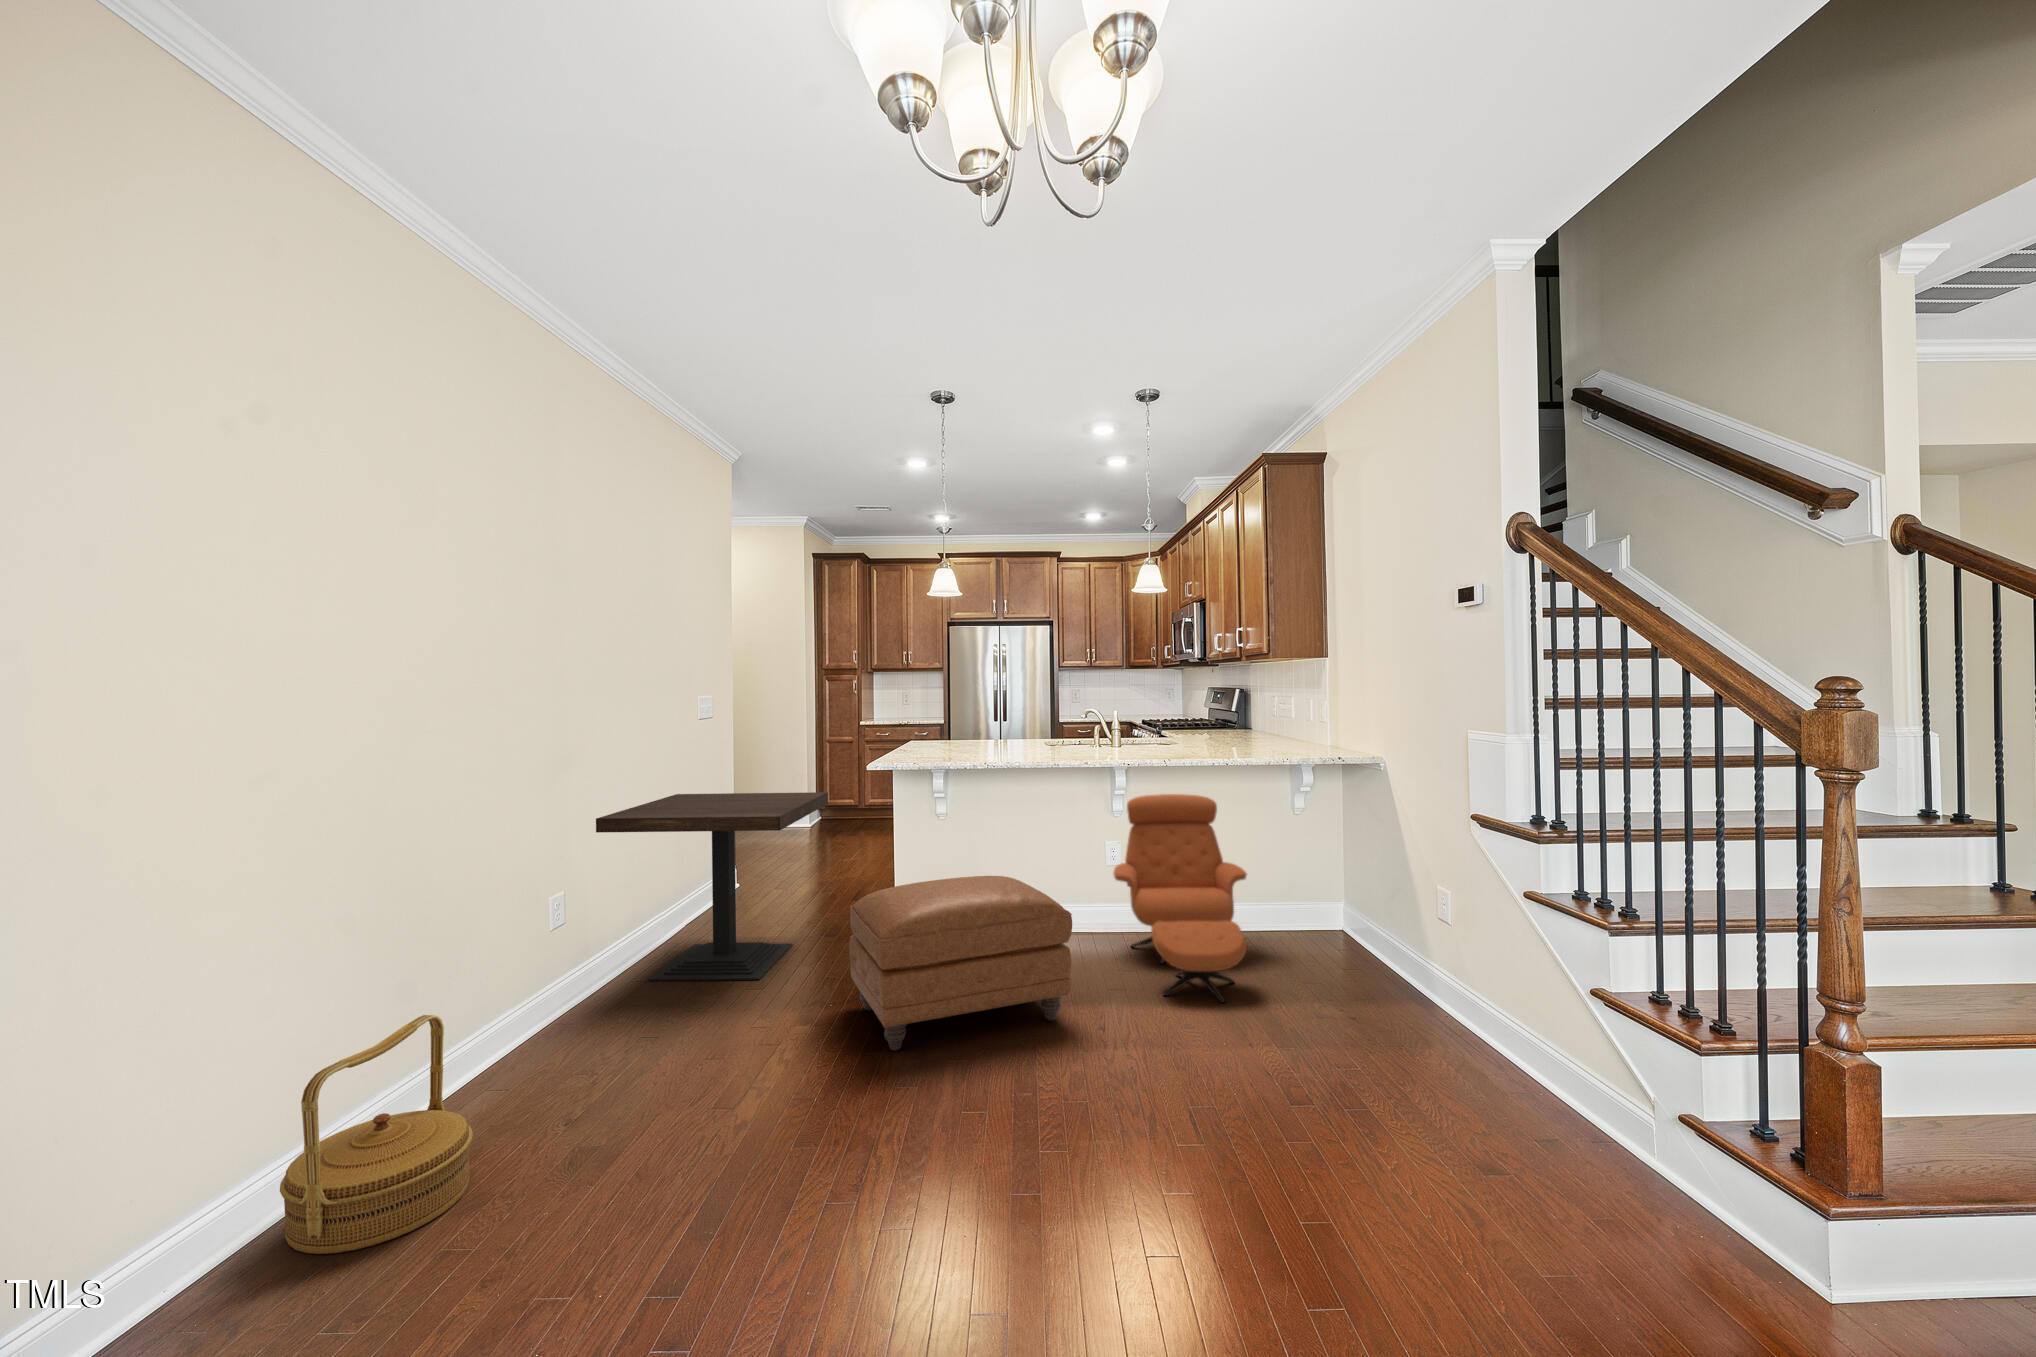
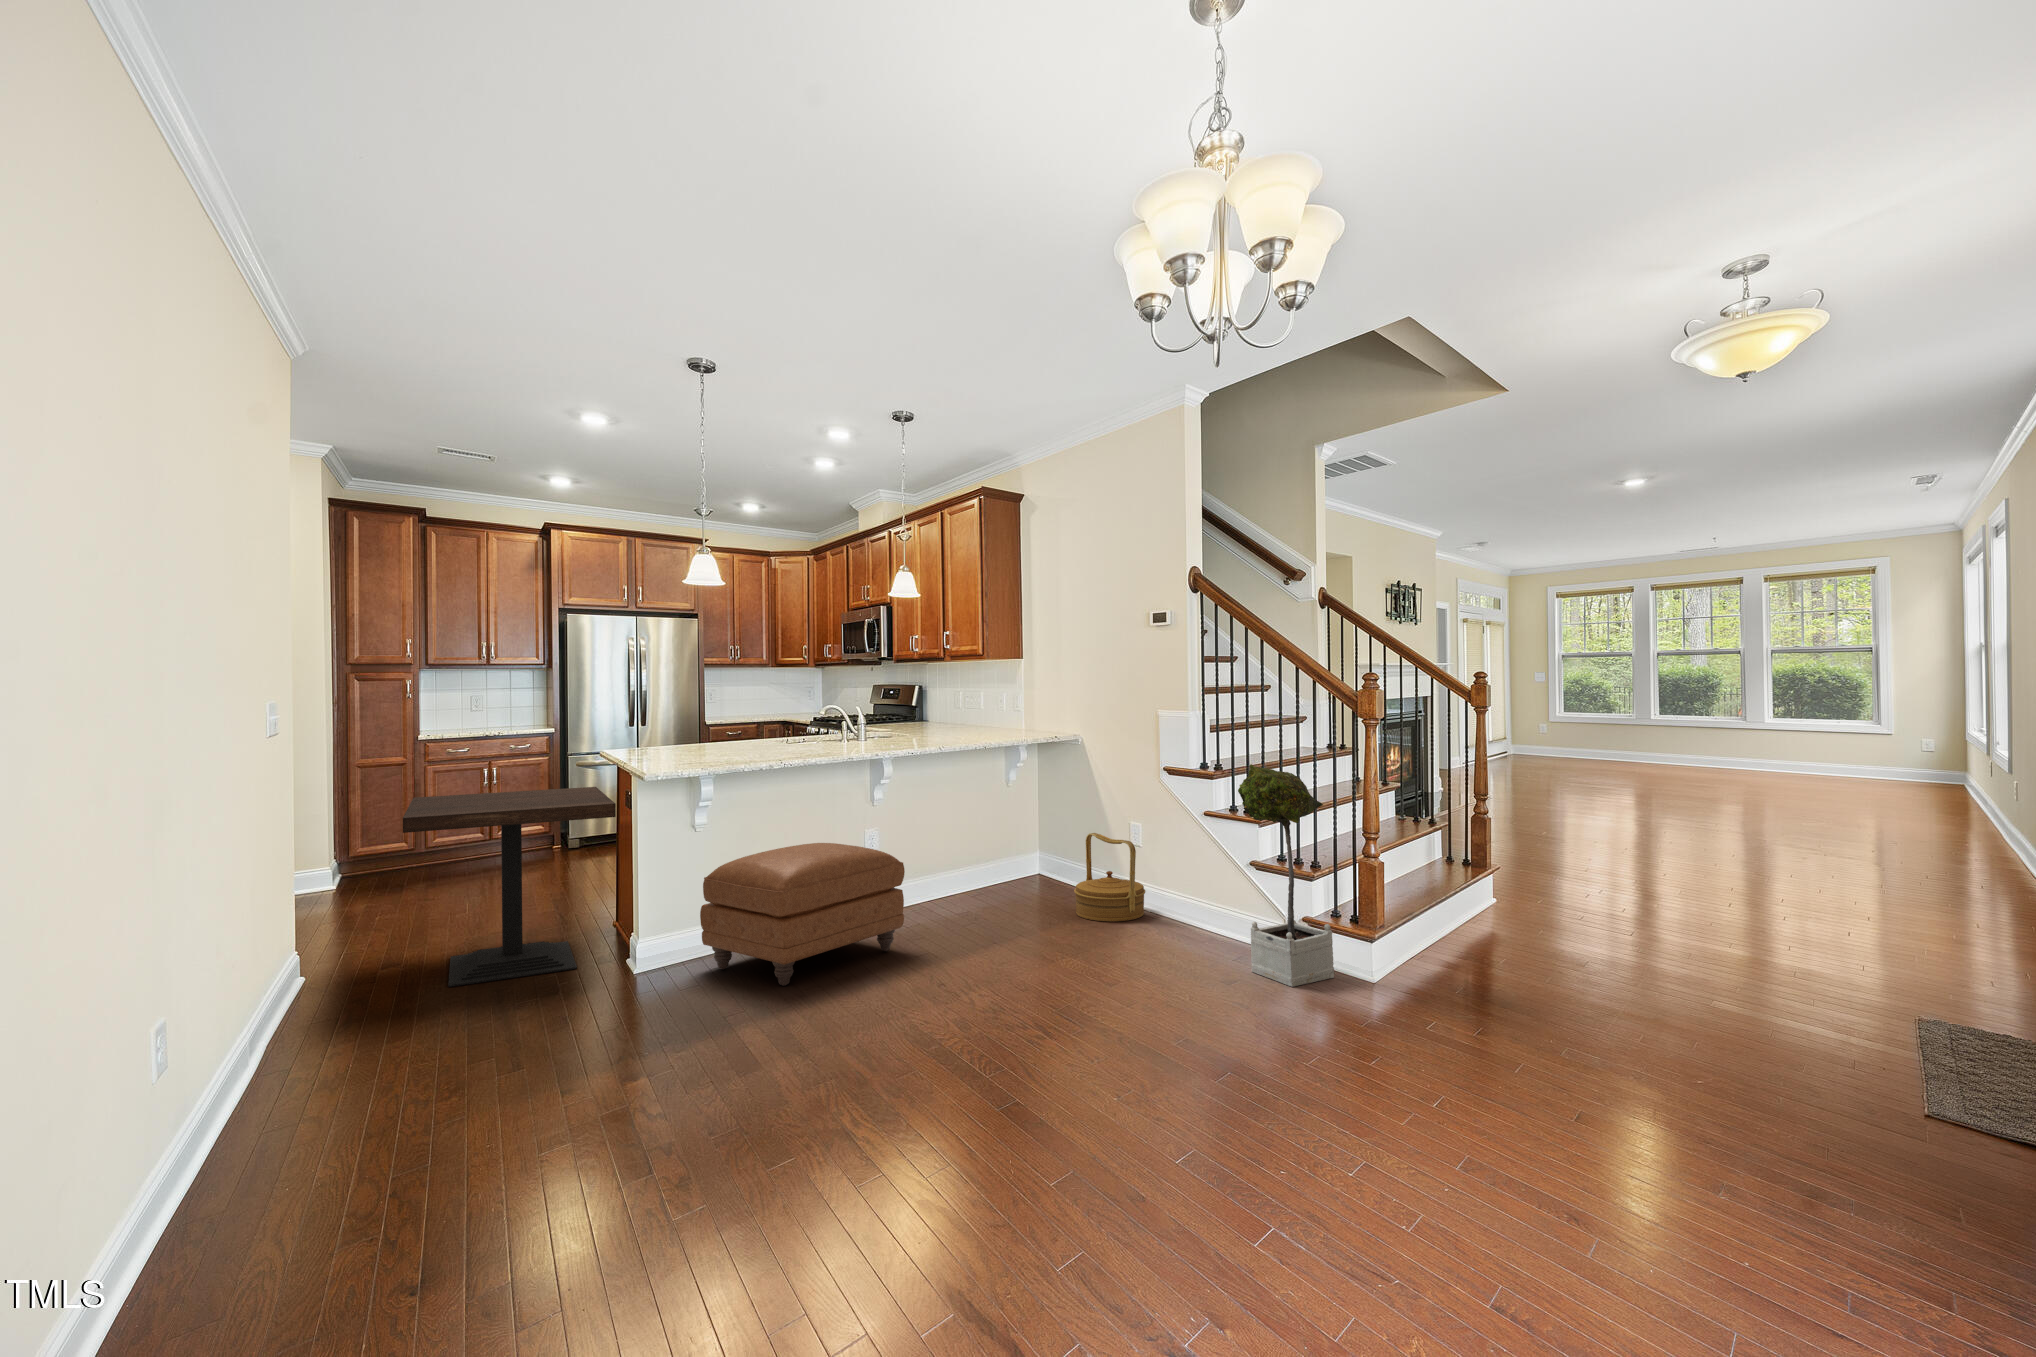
armchair: present [1114,794,1247,1003] -> none [880,772,1010,926]
potted tree: none [1529,836,1739,1271] -> present [1238,764,1334,987]
woven basket: present [280,1015,473,1254] -> present [1074,833,1145,922]

